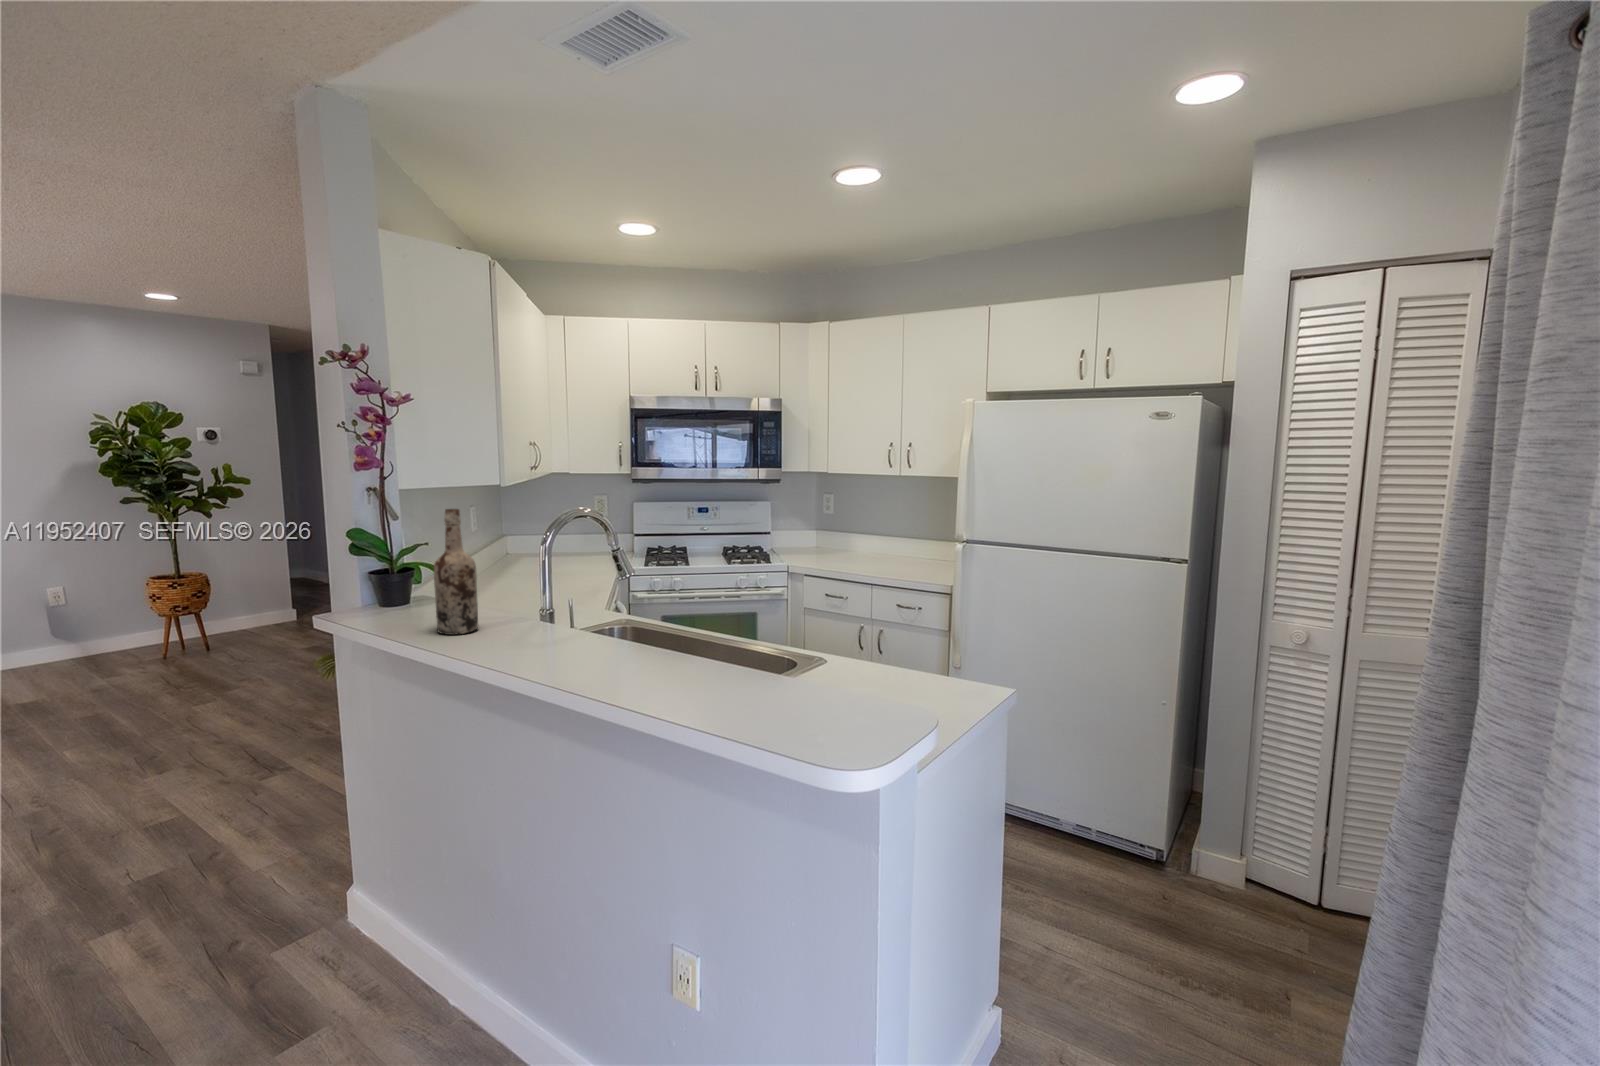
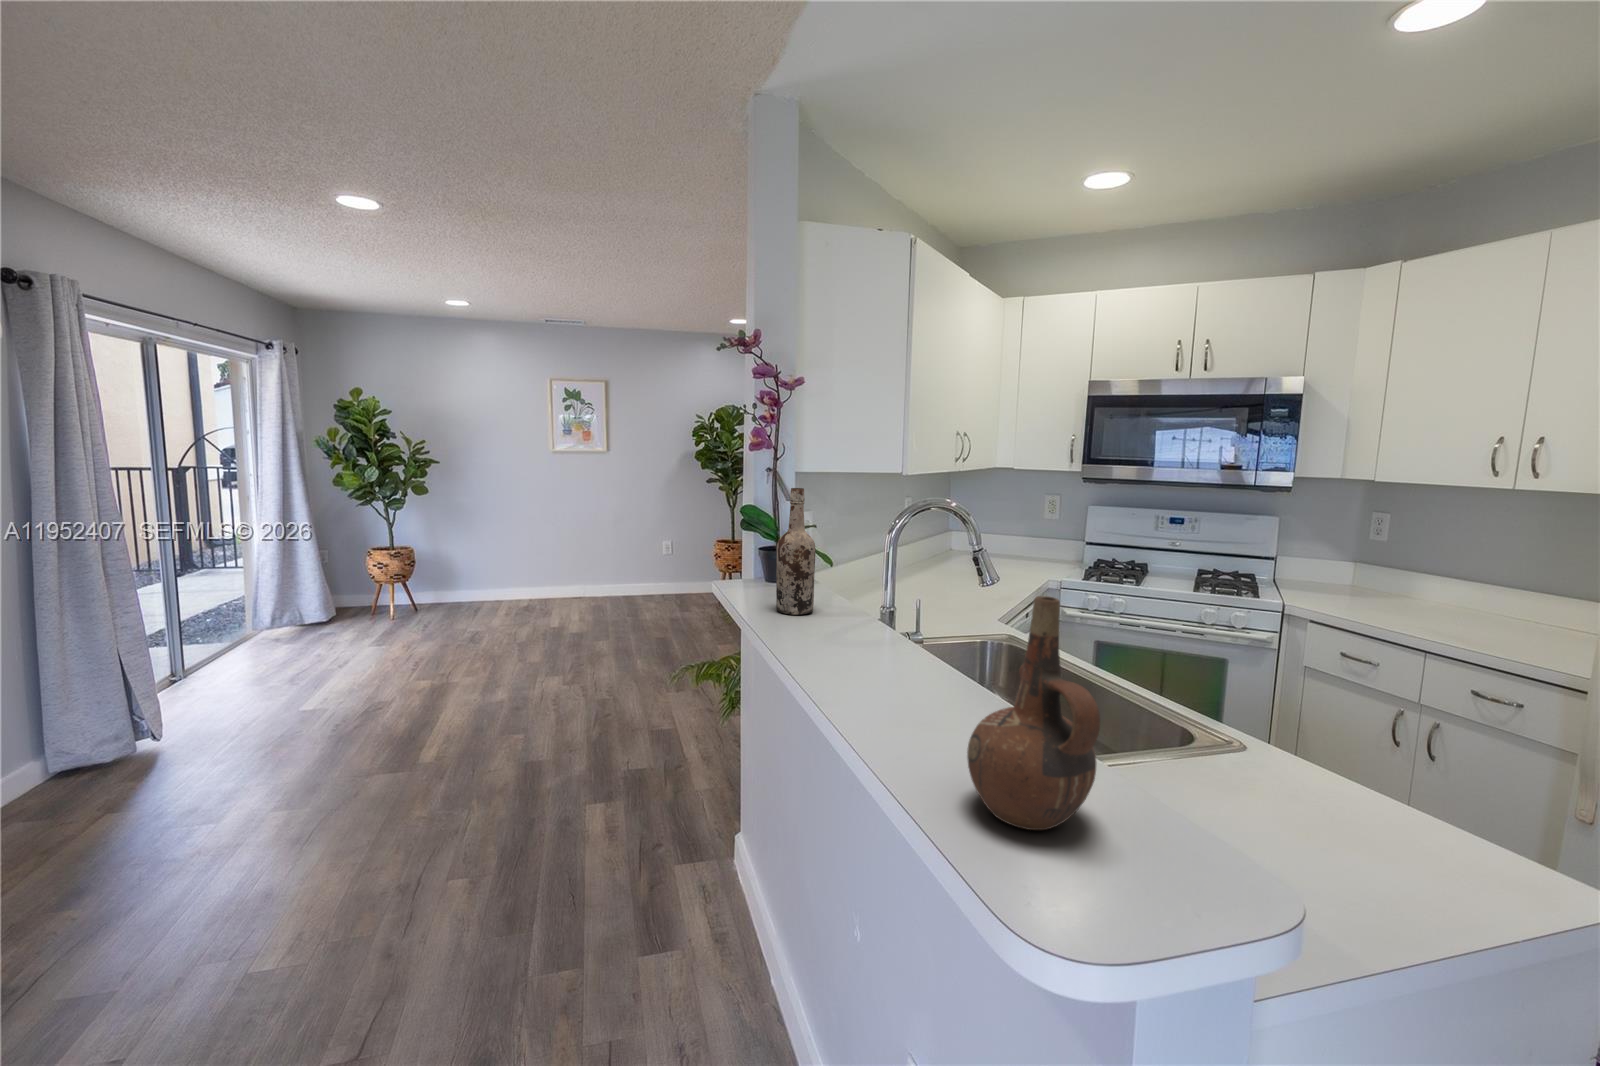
ceramic pitcher: none [758,575,846,729] -> present [967,596,1100,830]

